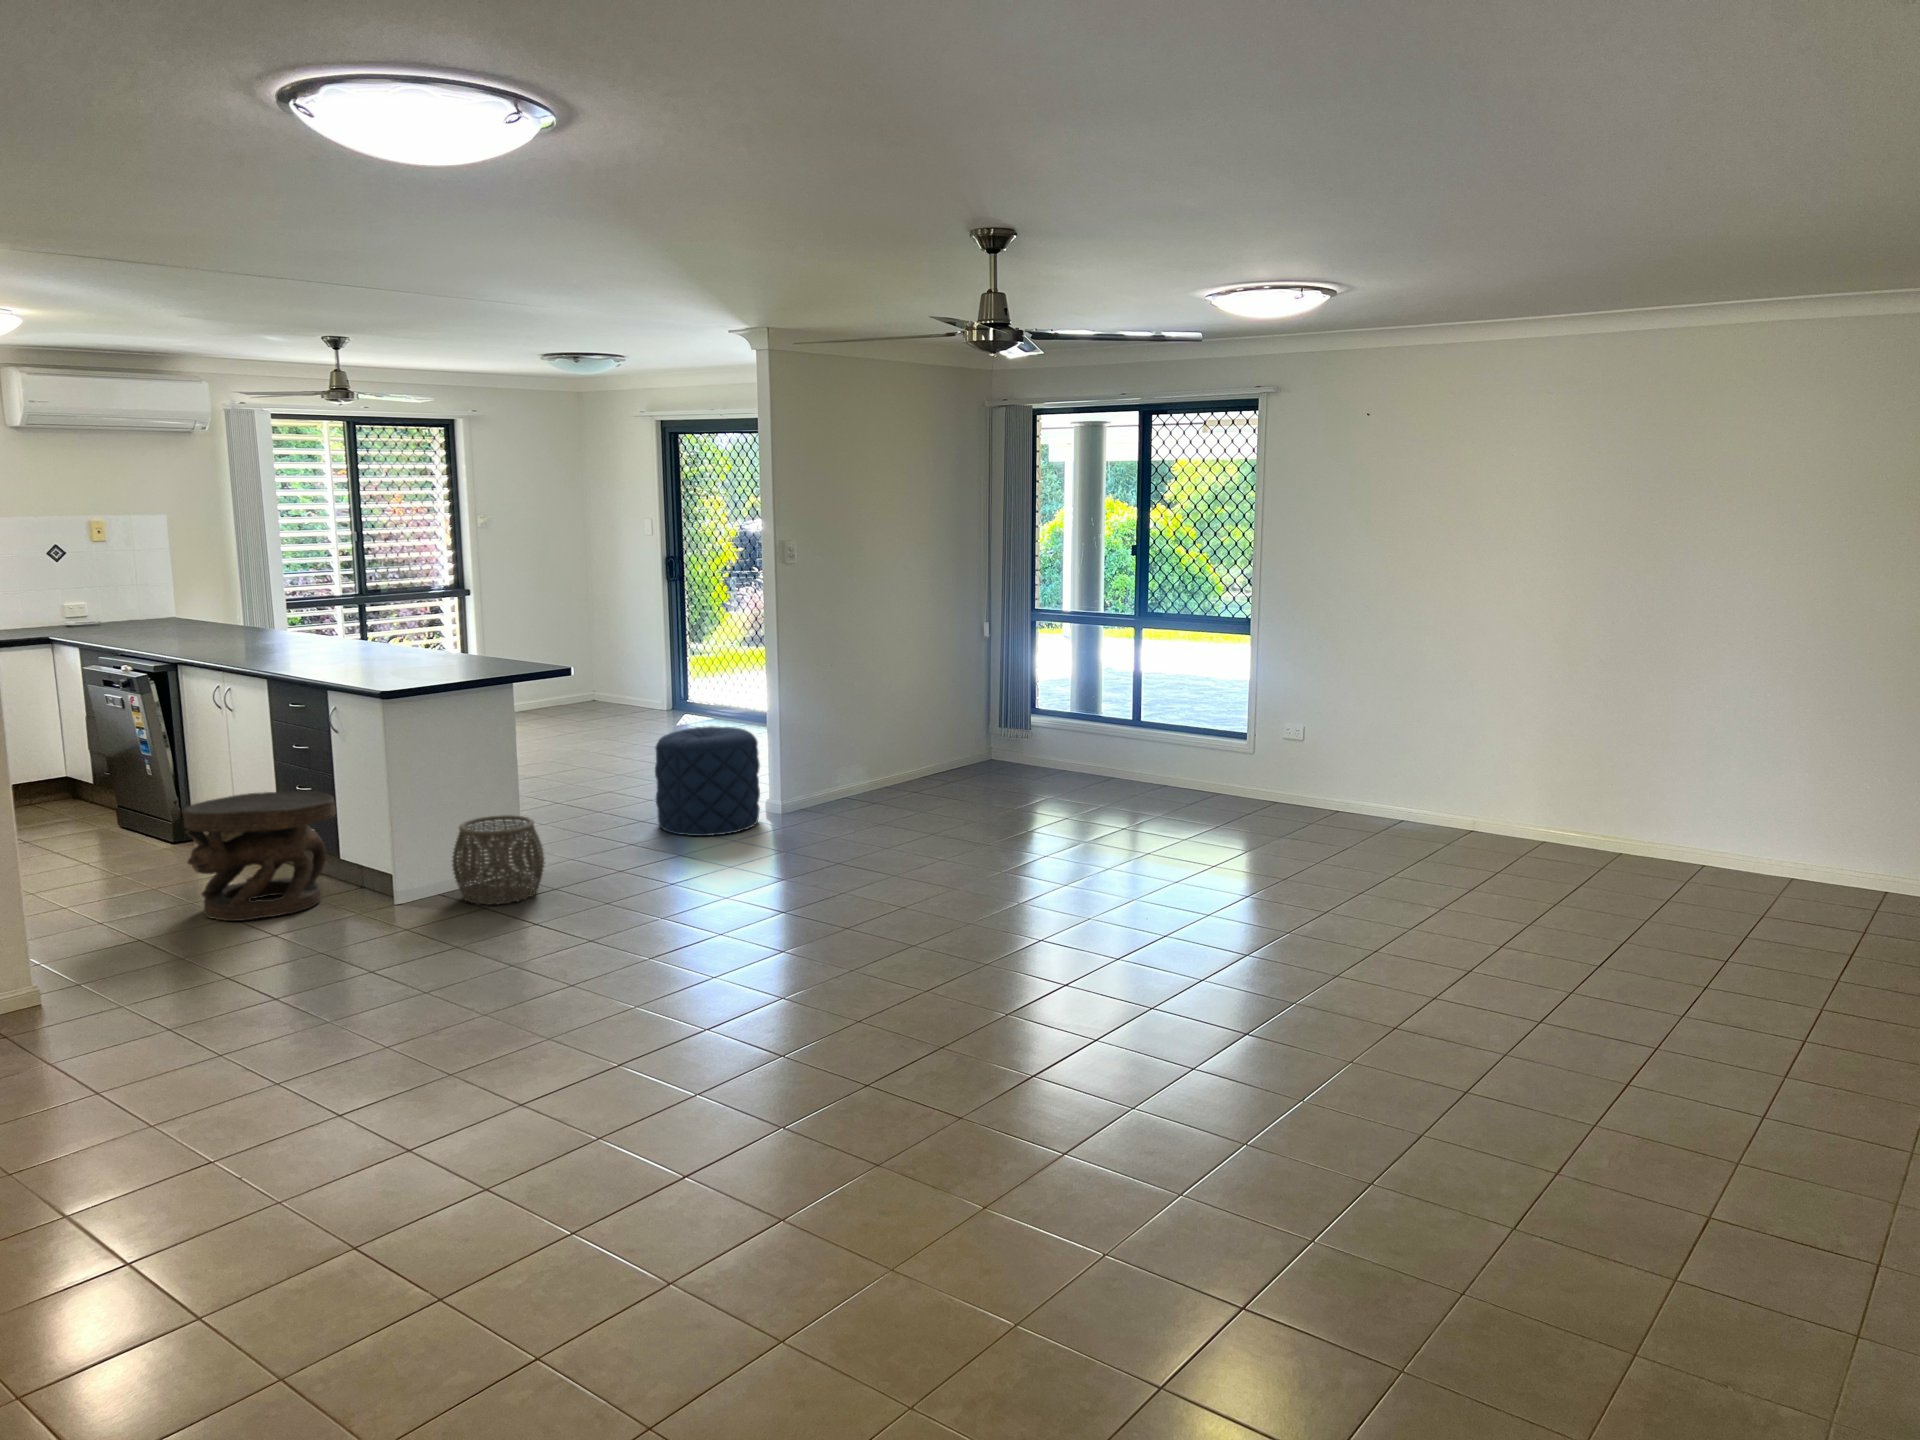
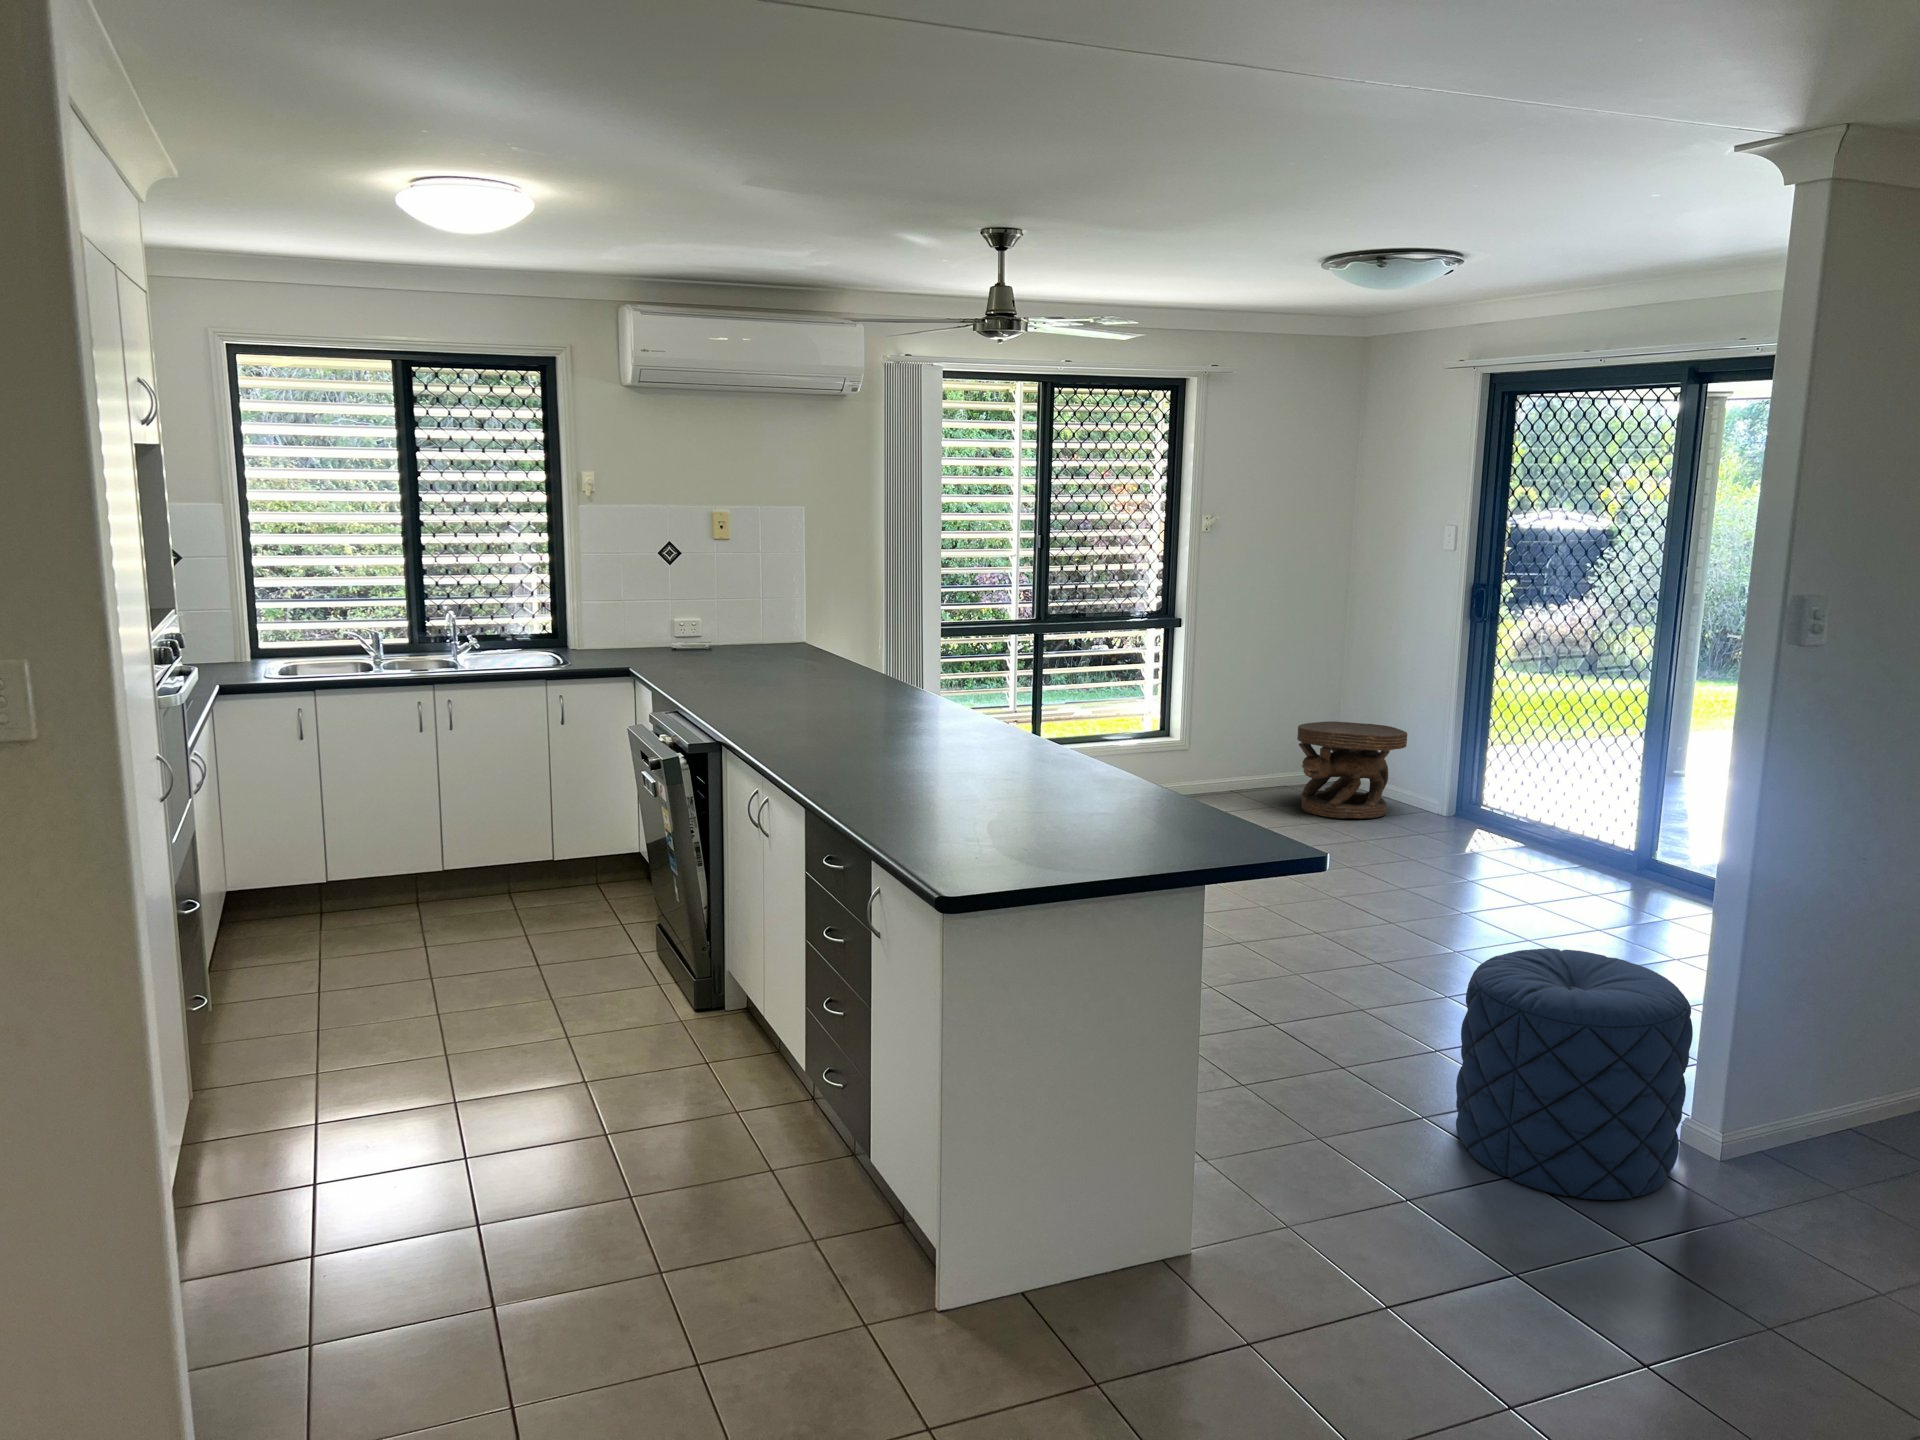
side table: present [183,791,336,921] -> present [1297,721,1407,819]
woven basket: present [452,815,545,905] -> none [1042,1143,1228,1365]

